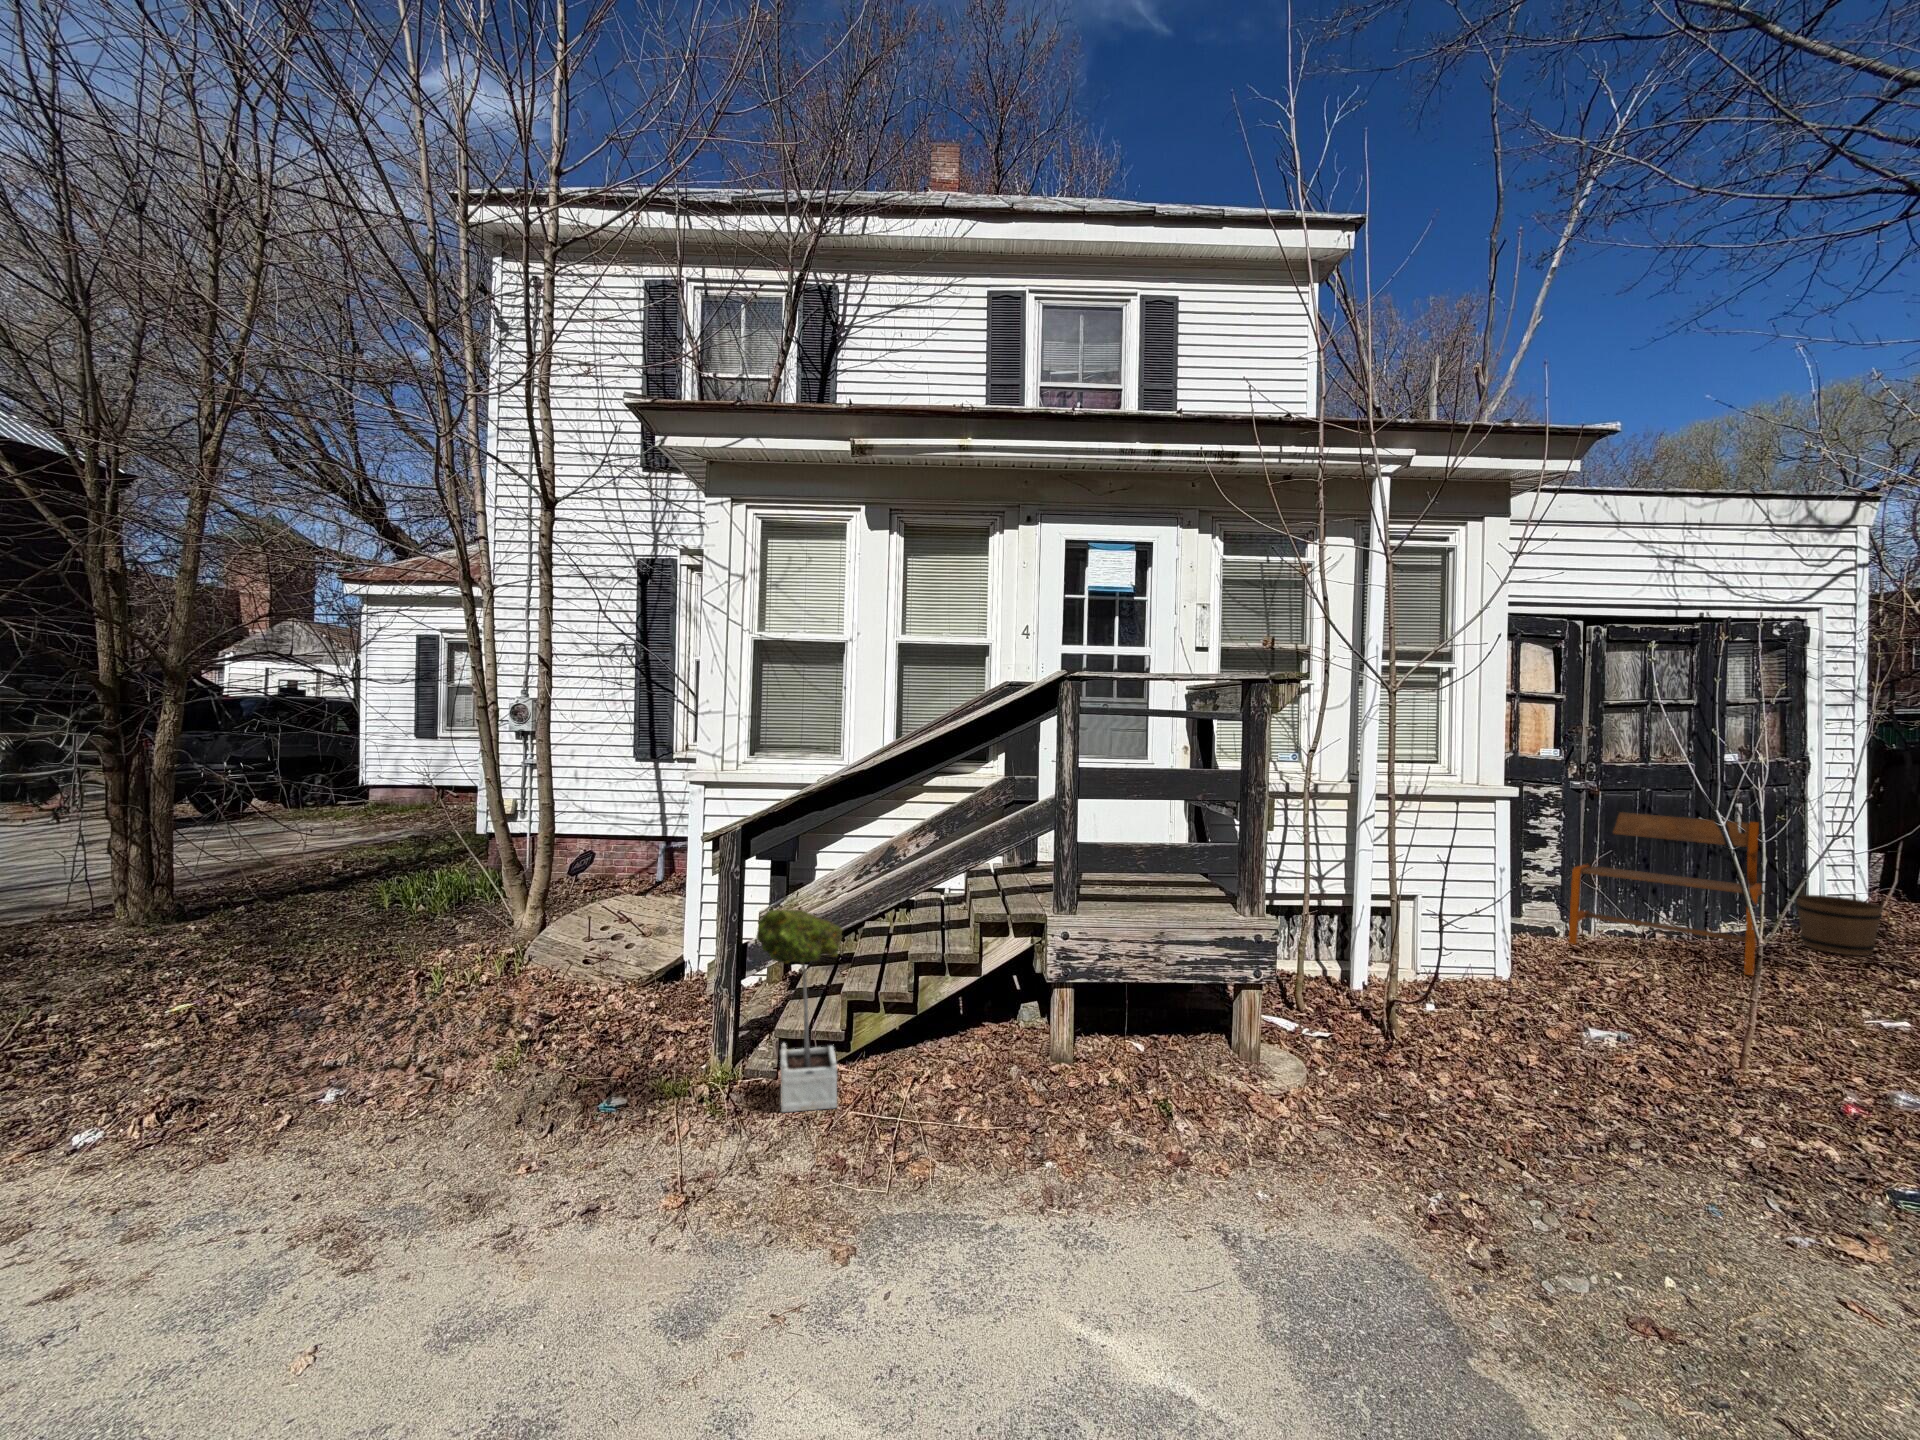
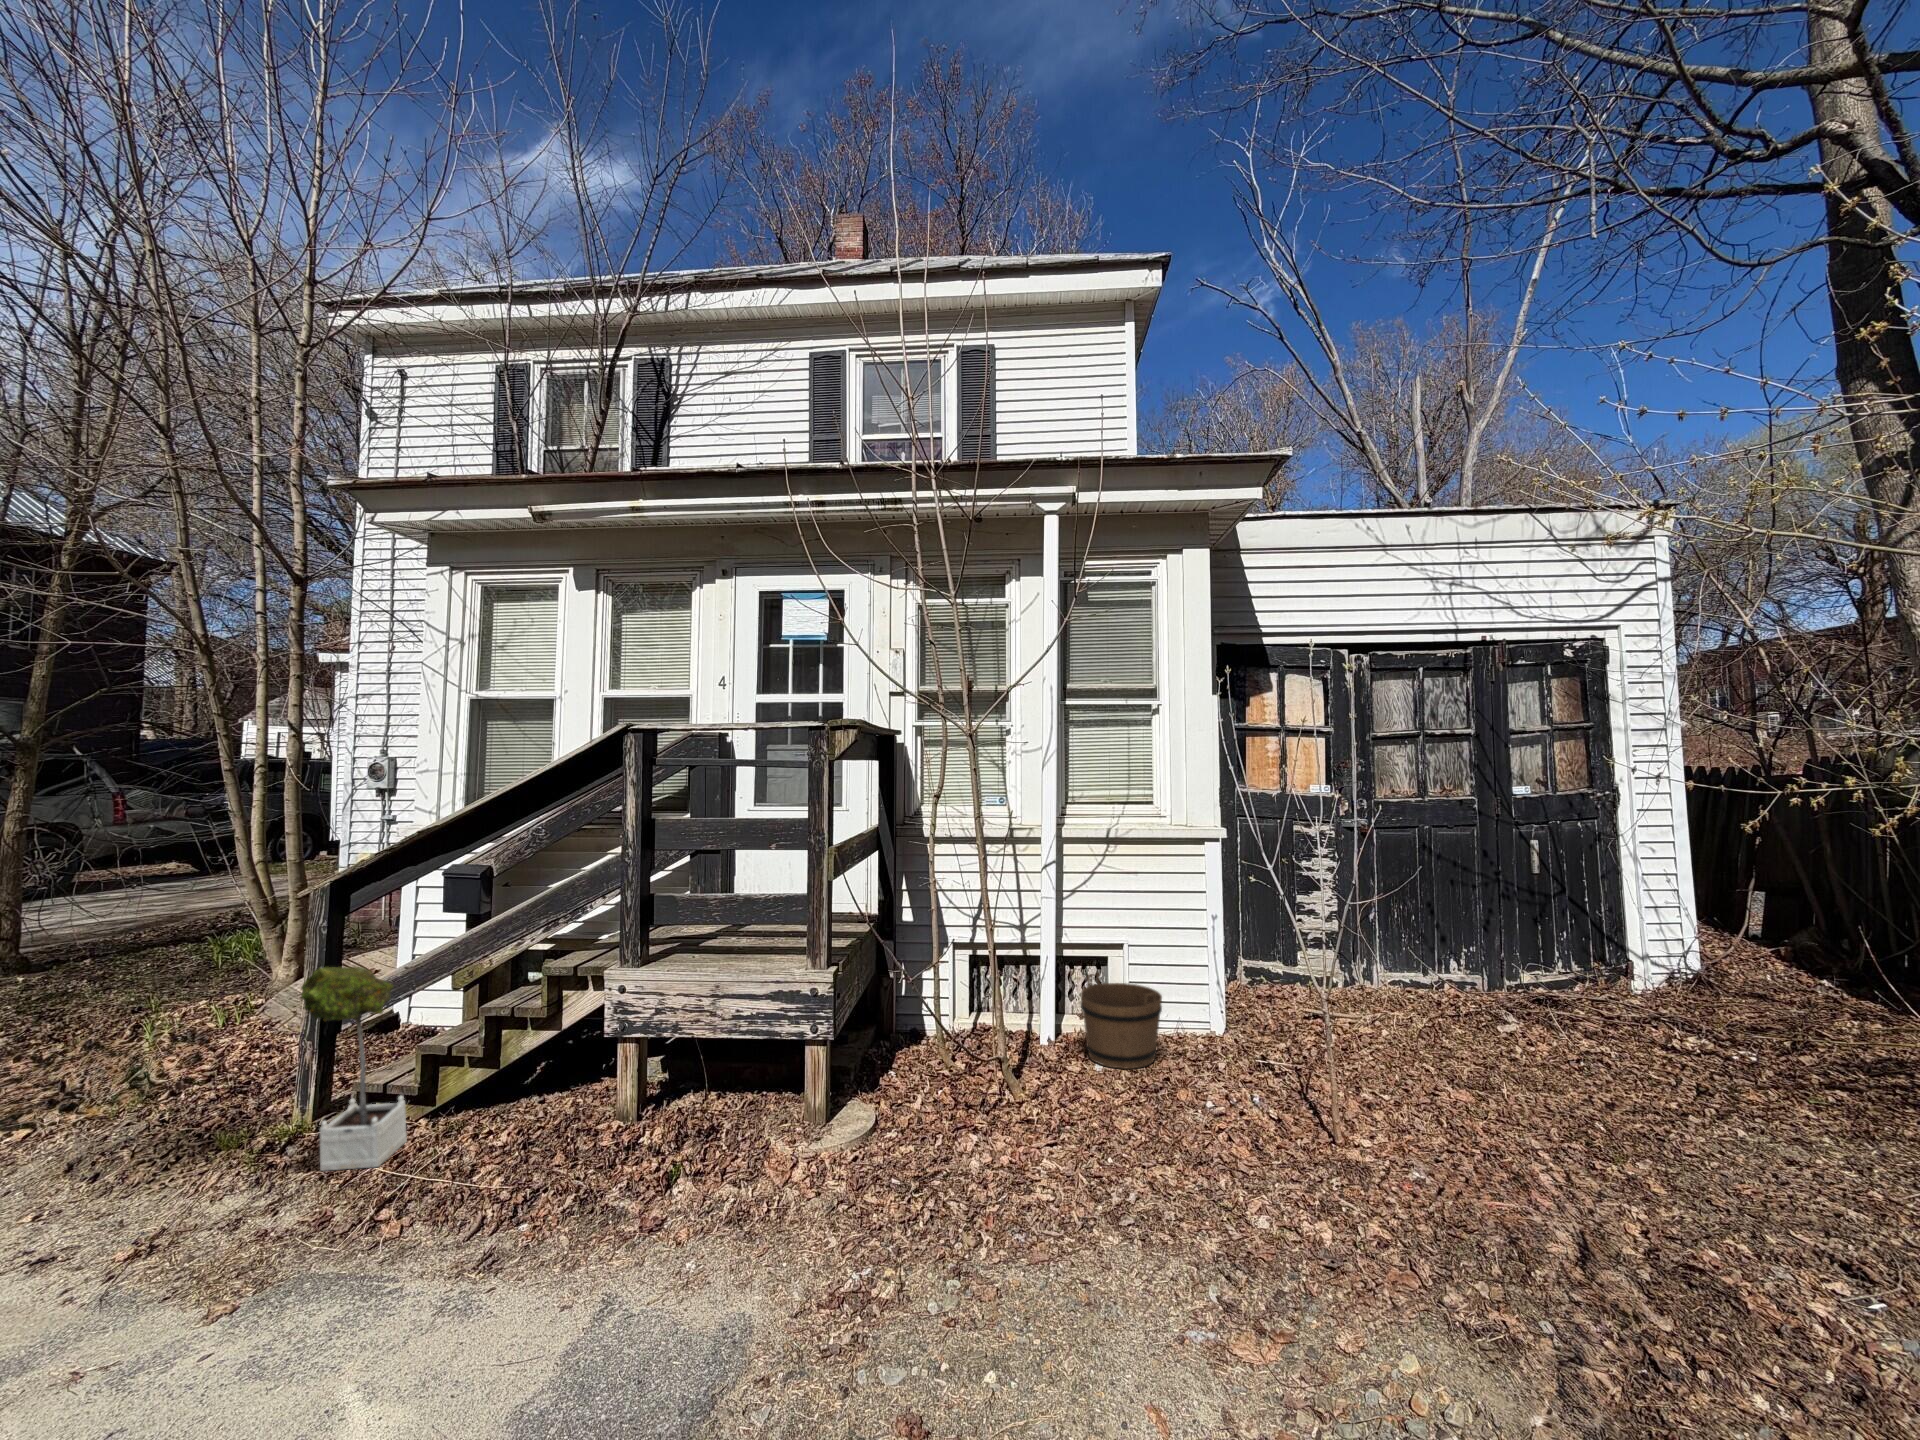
bench: present [1569,812,1762,976] -> none [1346,845,1543,1026]
bucket: present [1796,895,1884,956] -> present [1081,973,1162,1069]

